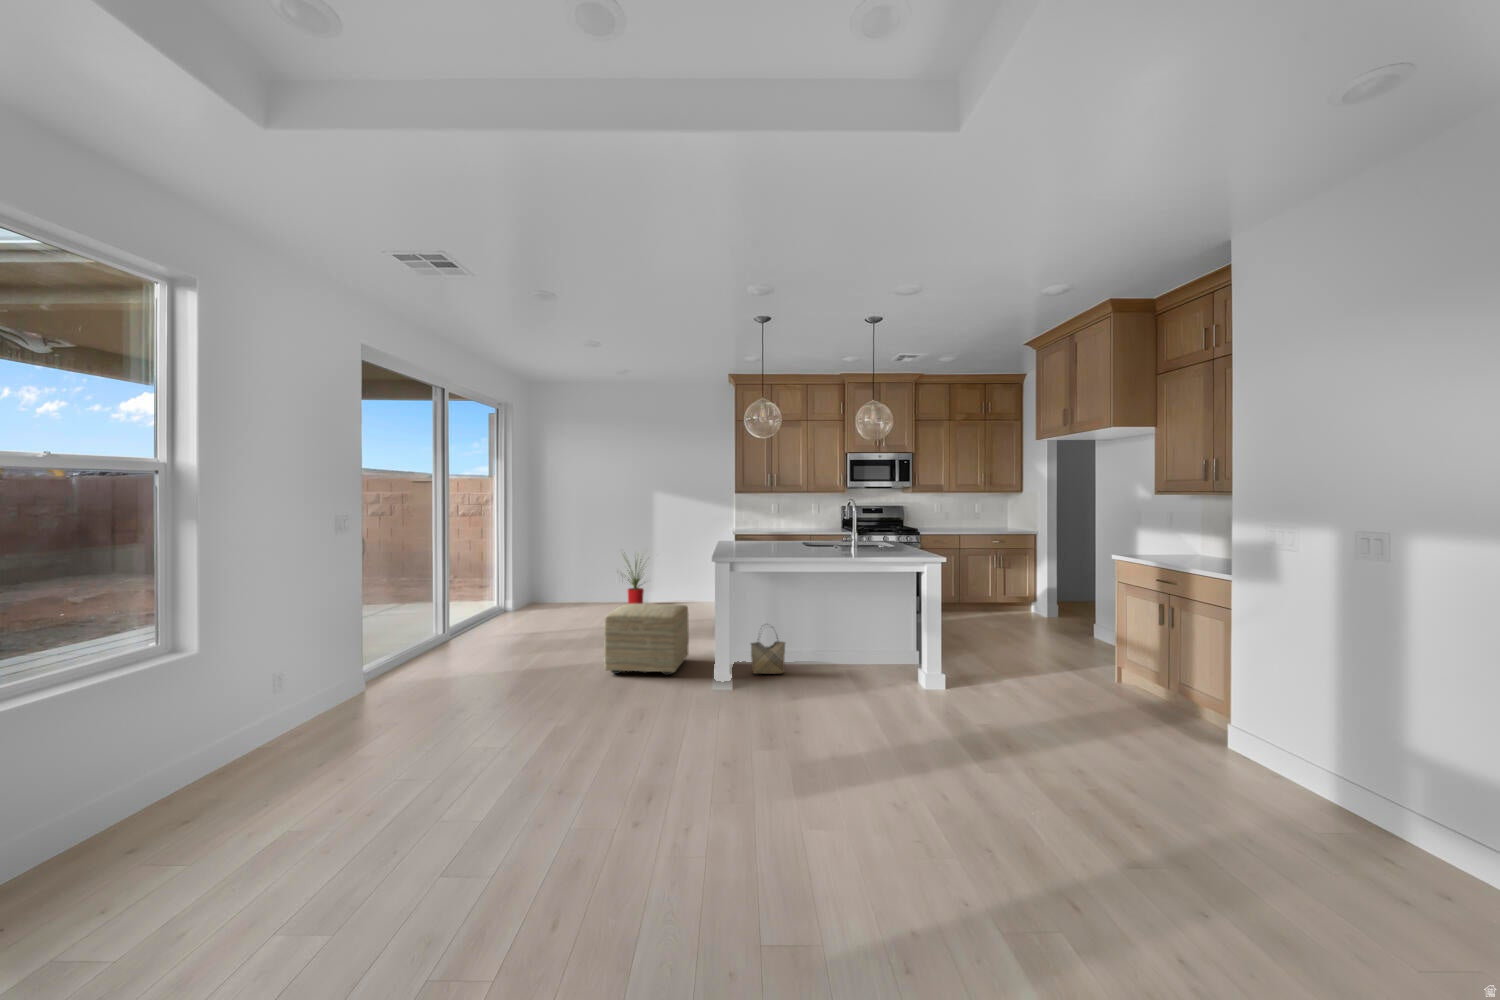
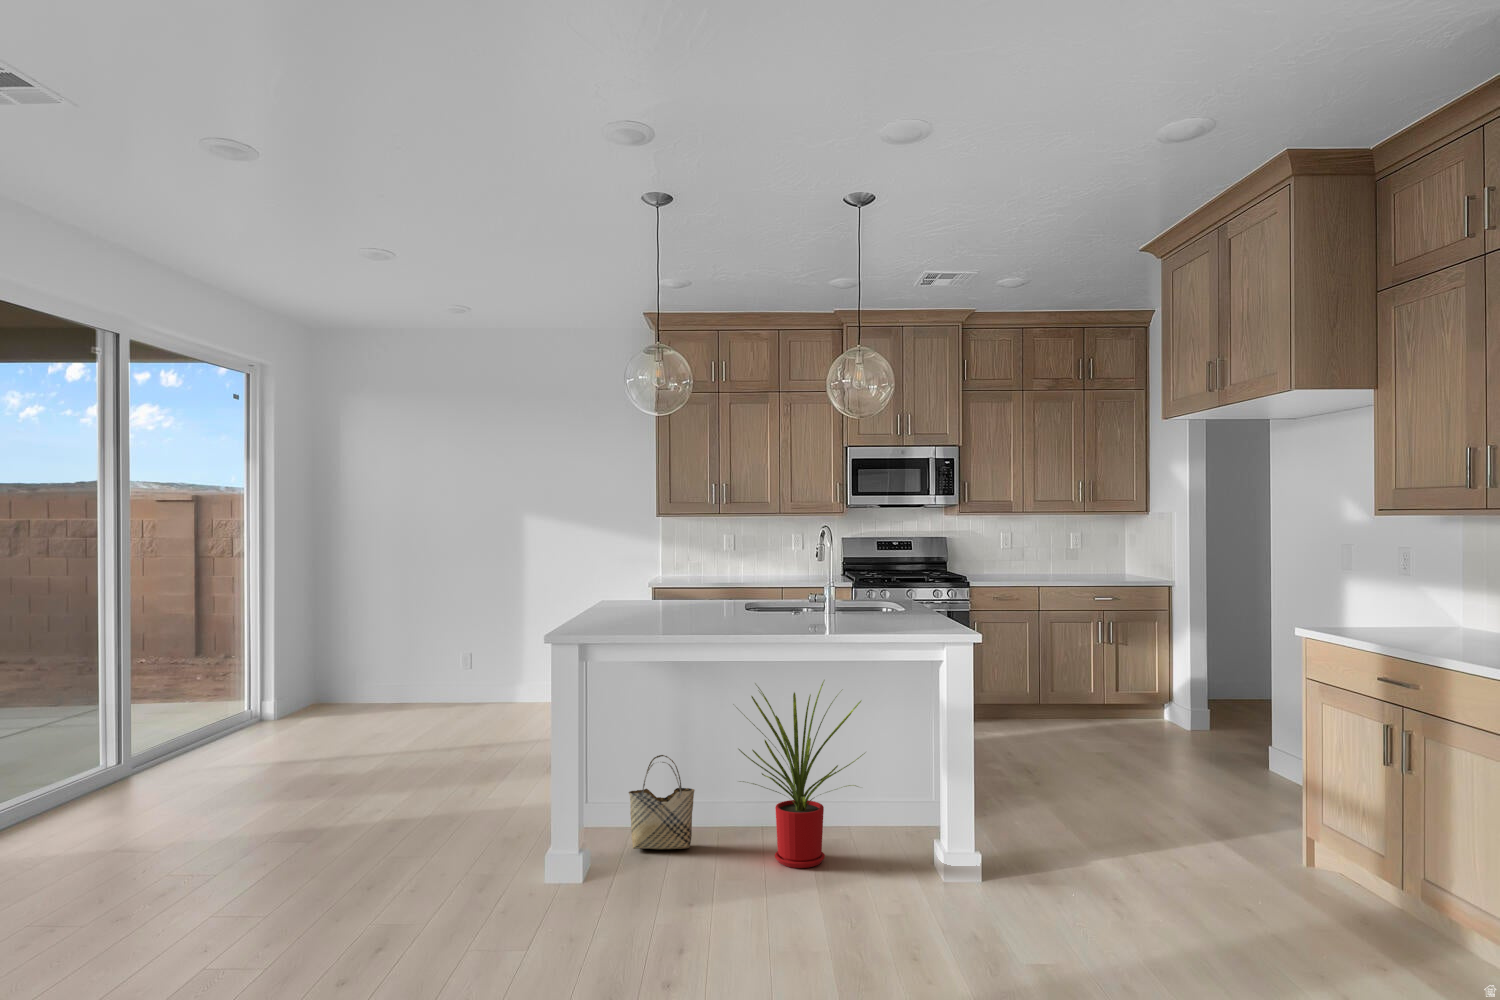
house plant: present [624,556,644,604] -> present [737,680,865,868]
ottoman: present [604,604,689,675] -> none [358,716,528,852]

